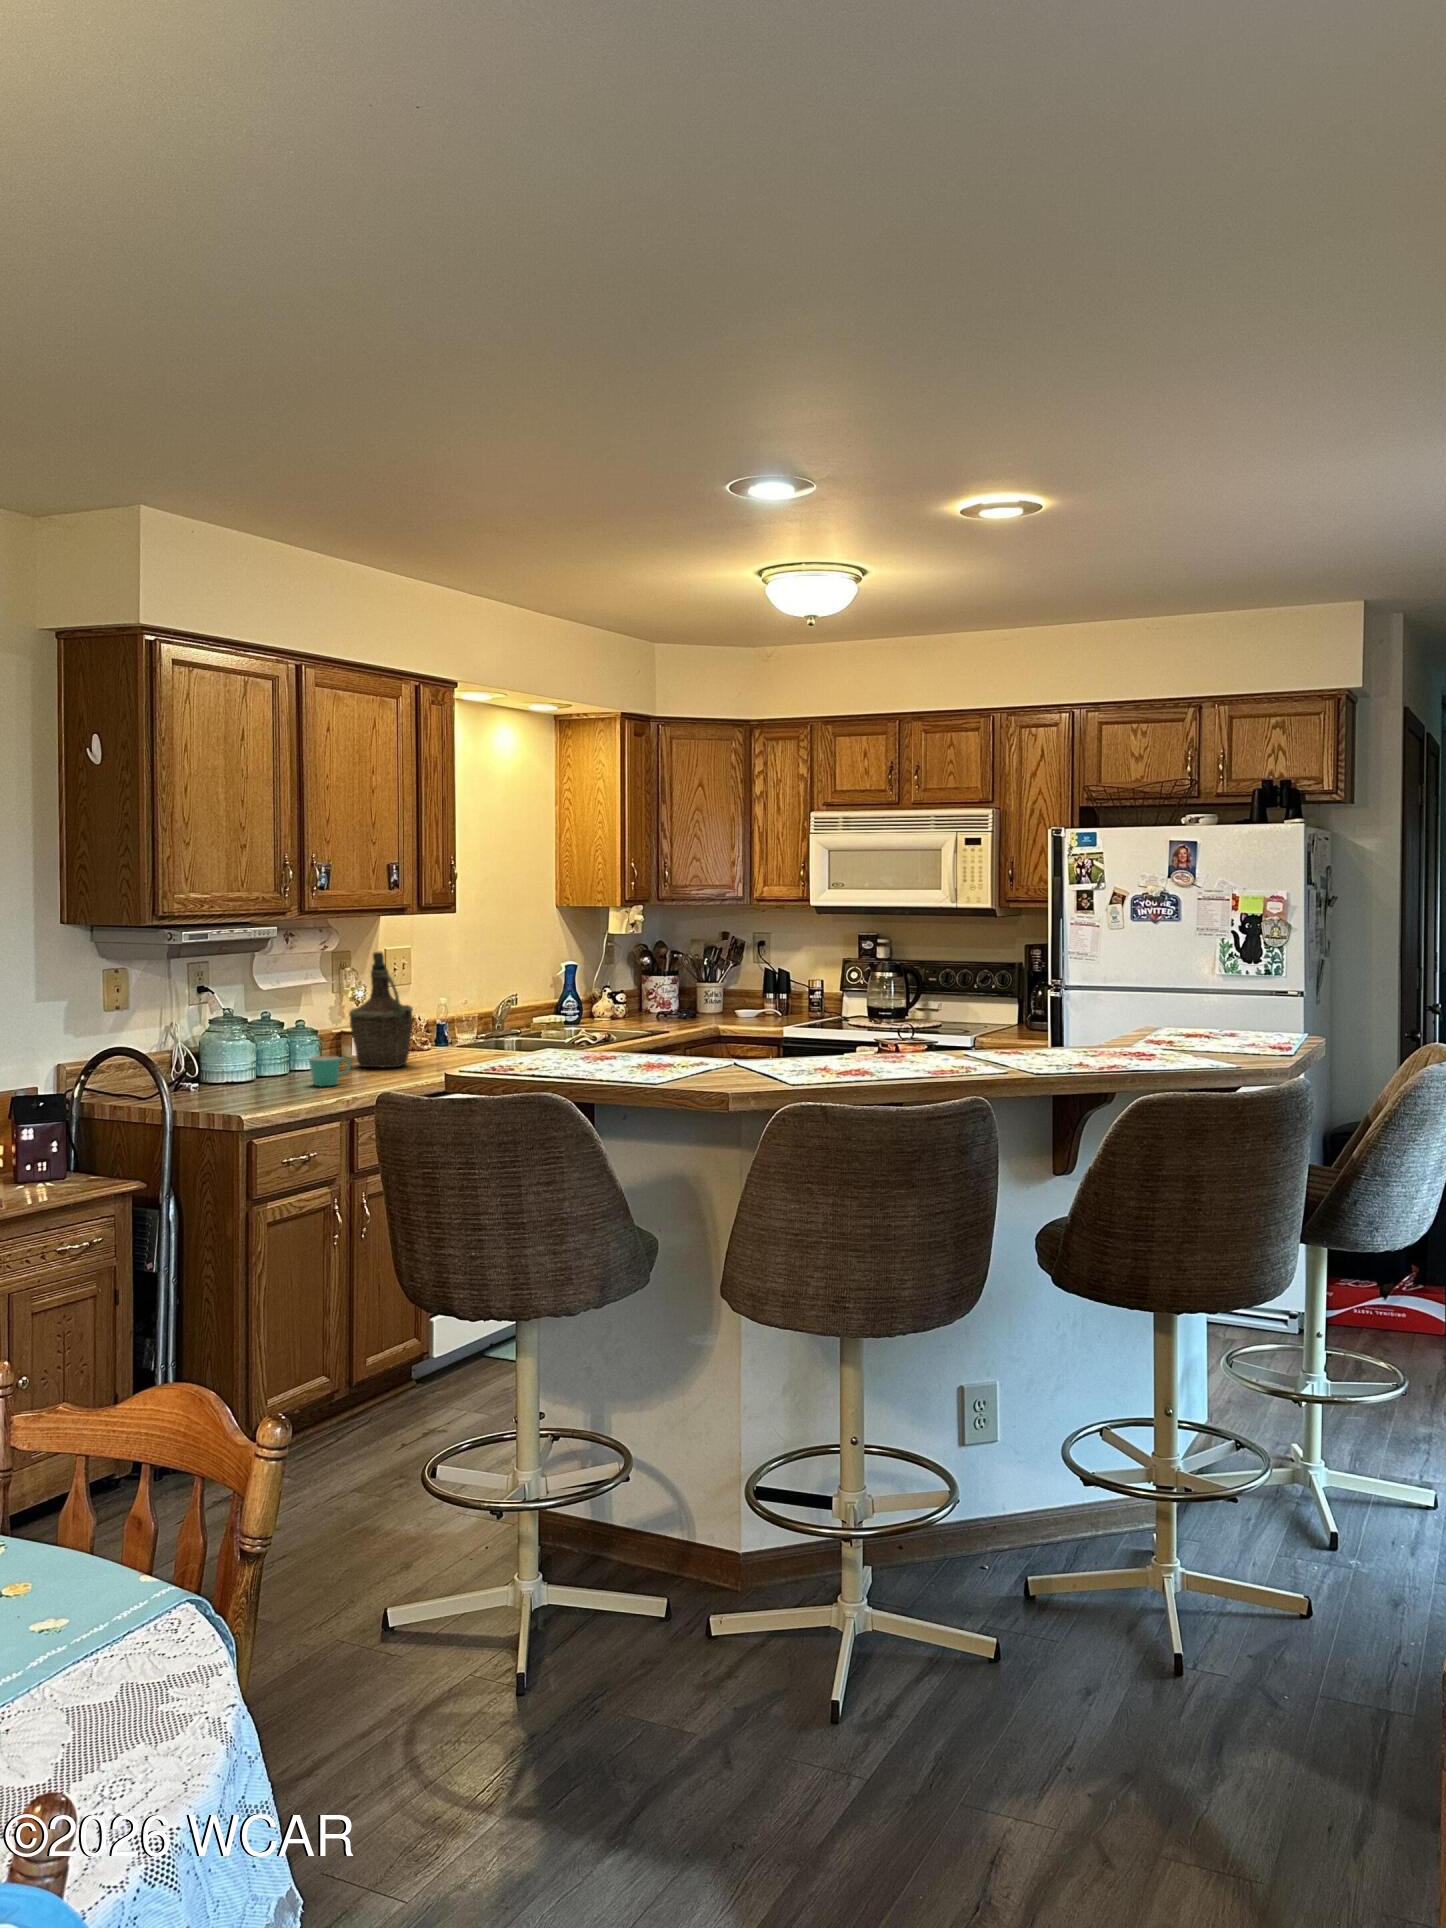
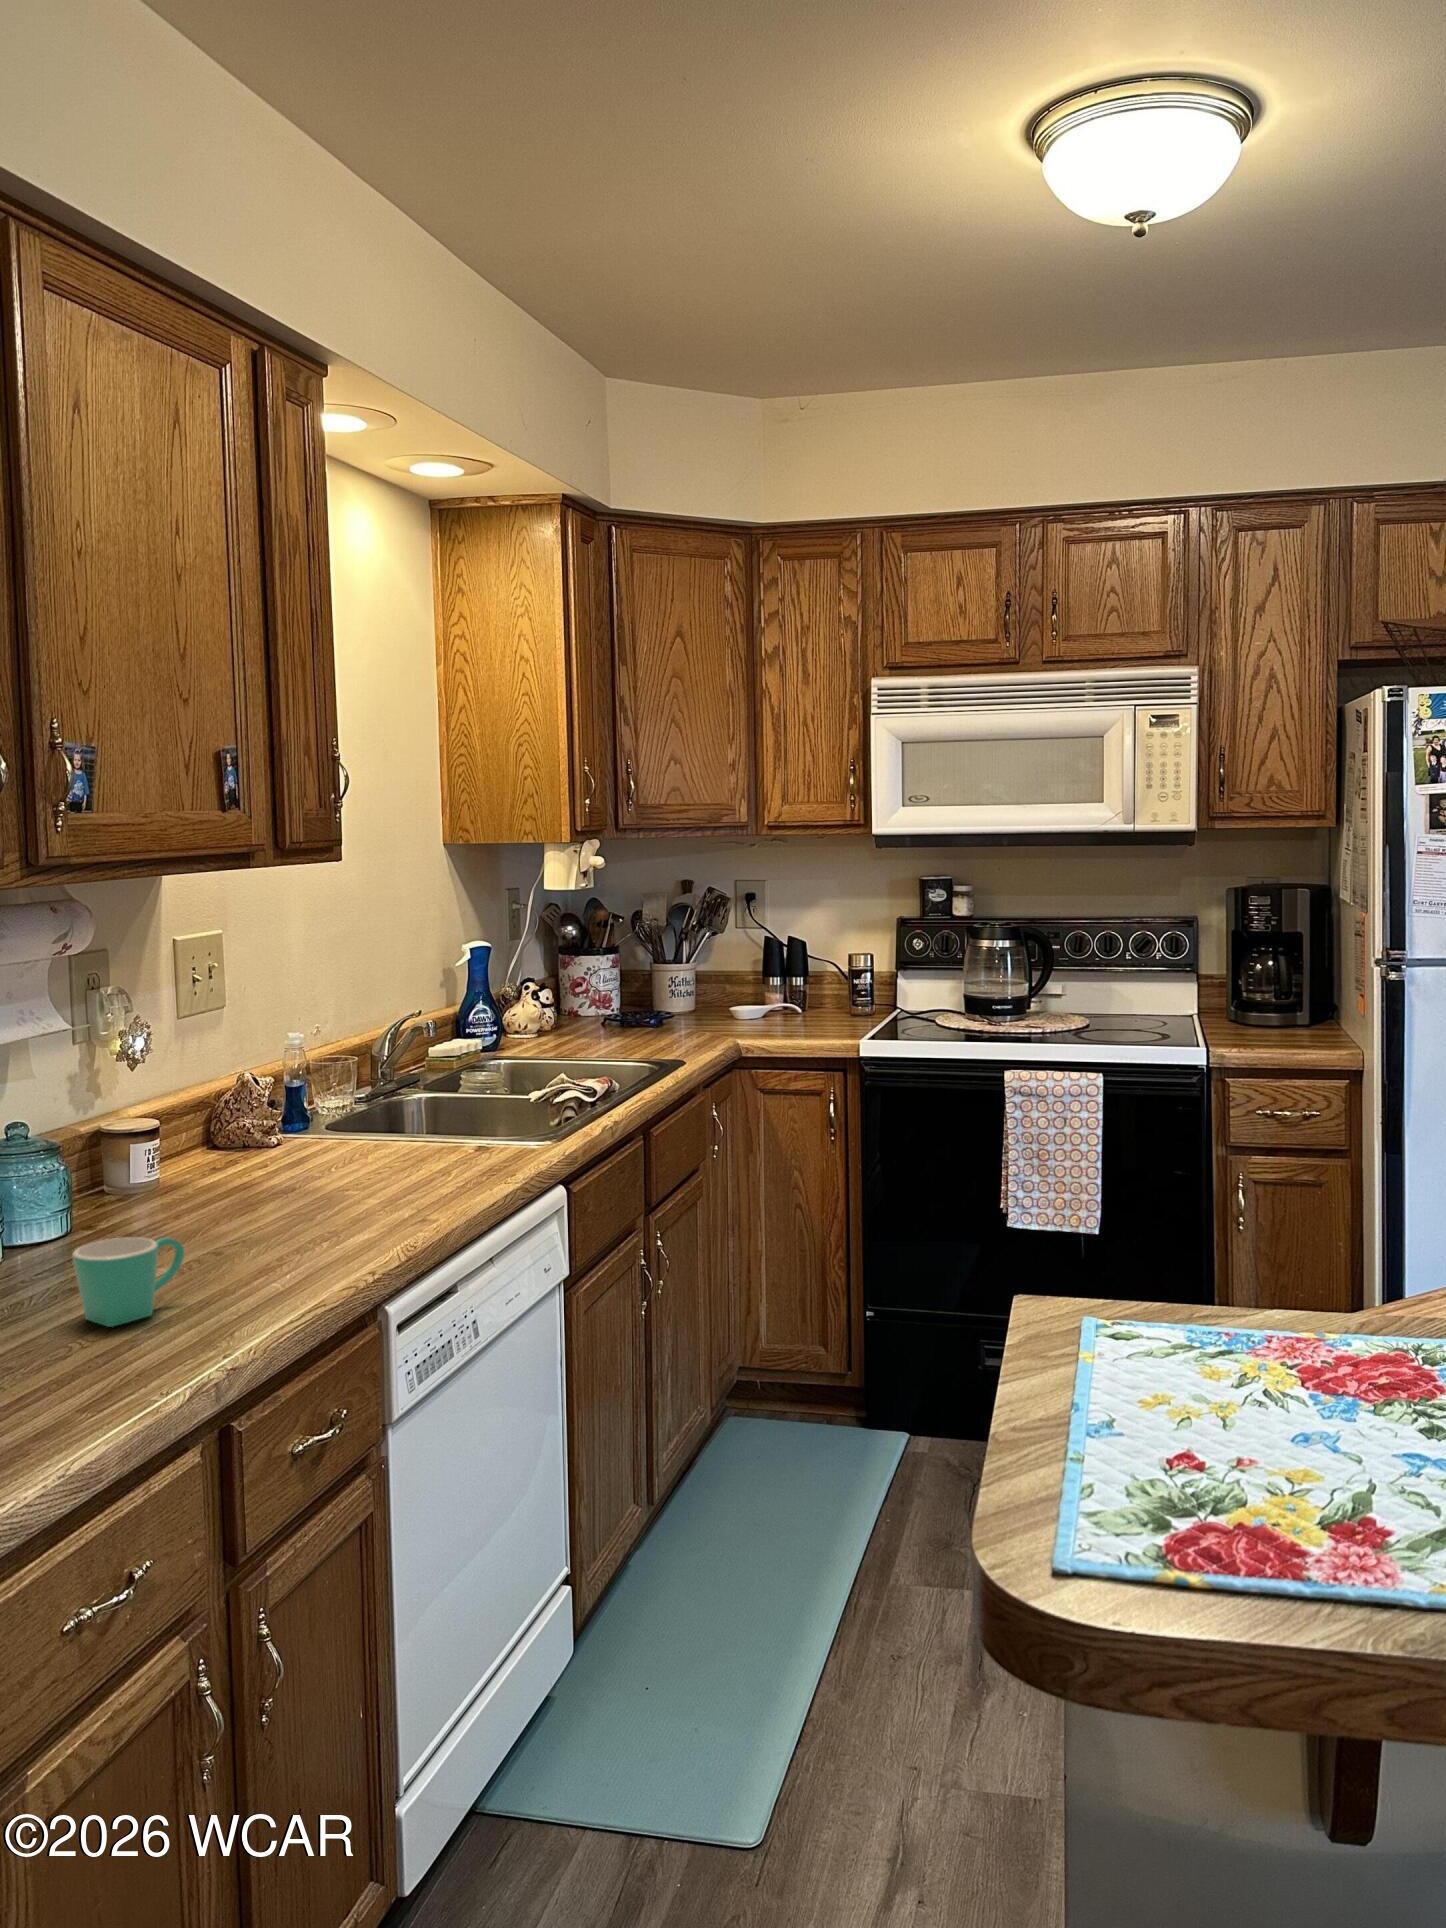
bottle: present [349,951,413,1067] -> none [136,954,287,1223]

